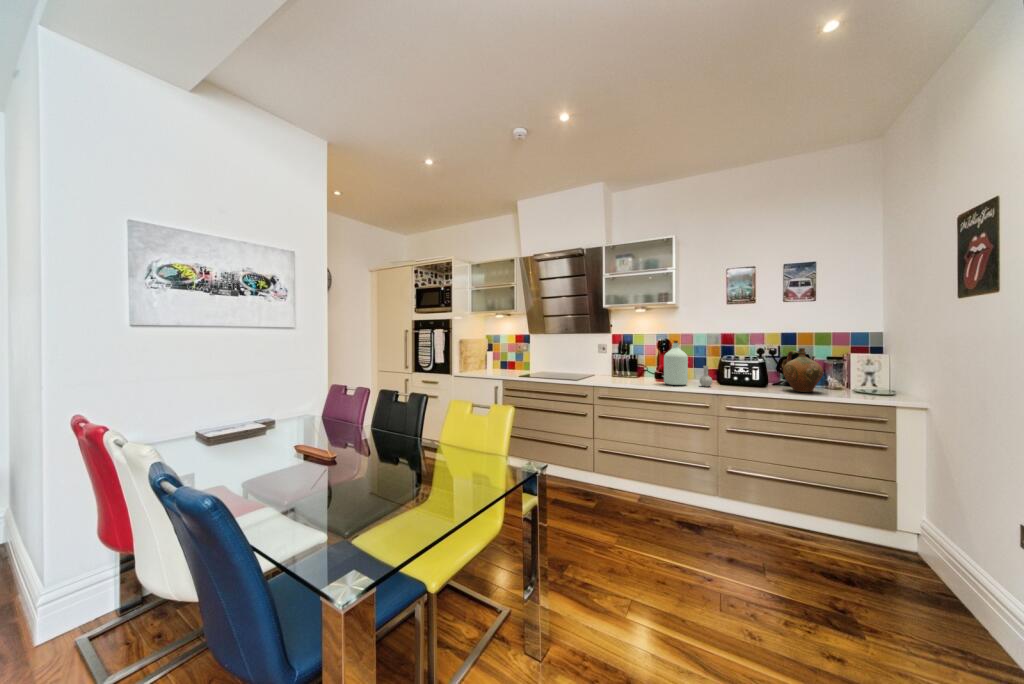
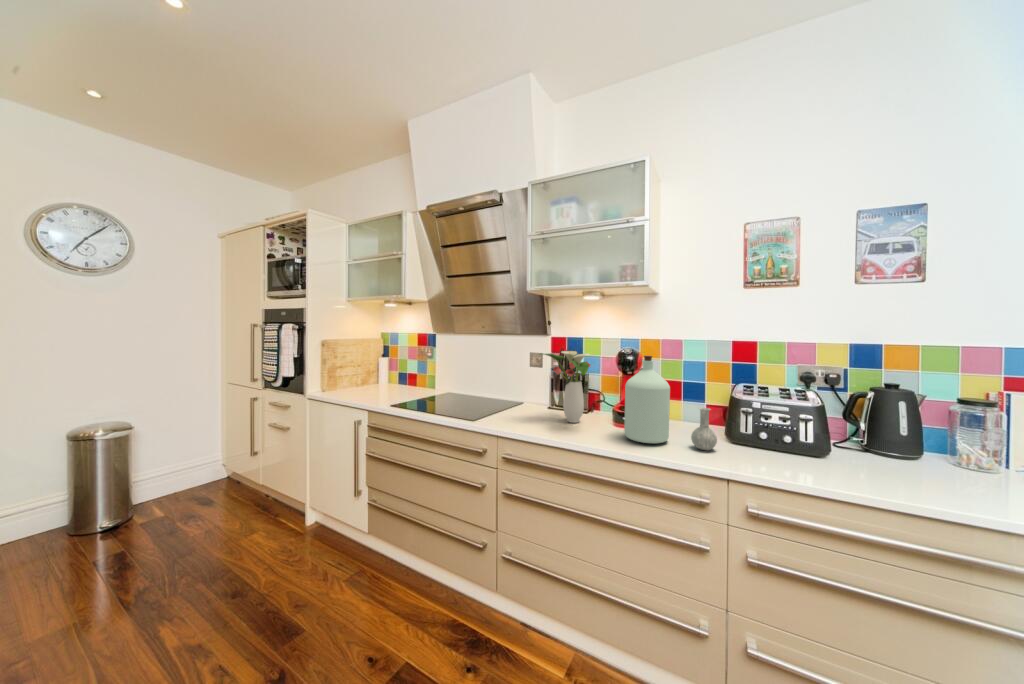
flower arrangement: none [610,340,643,381] -> present [544,351,590,423]
ceramic jug: present [783,348,823,392] -> none [872,384,977,487]

